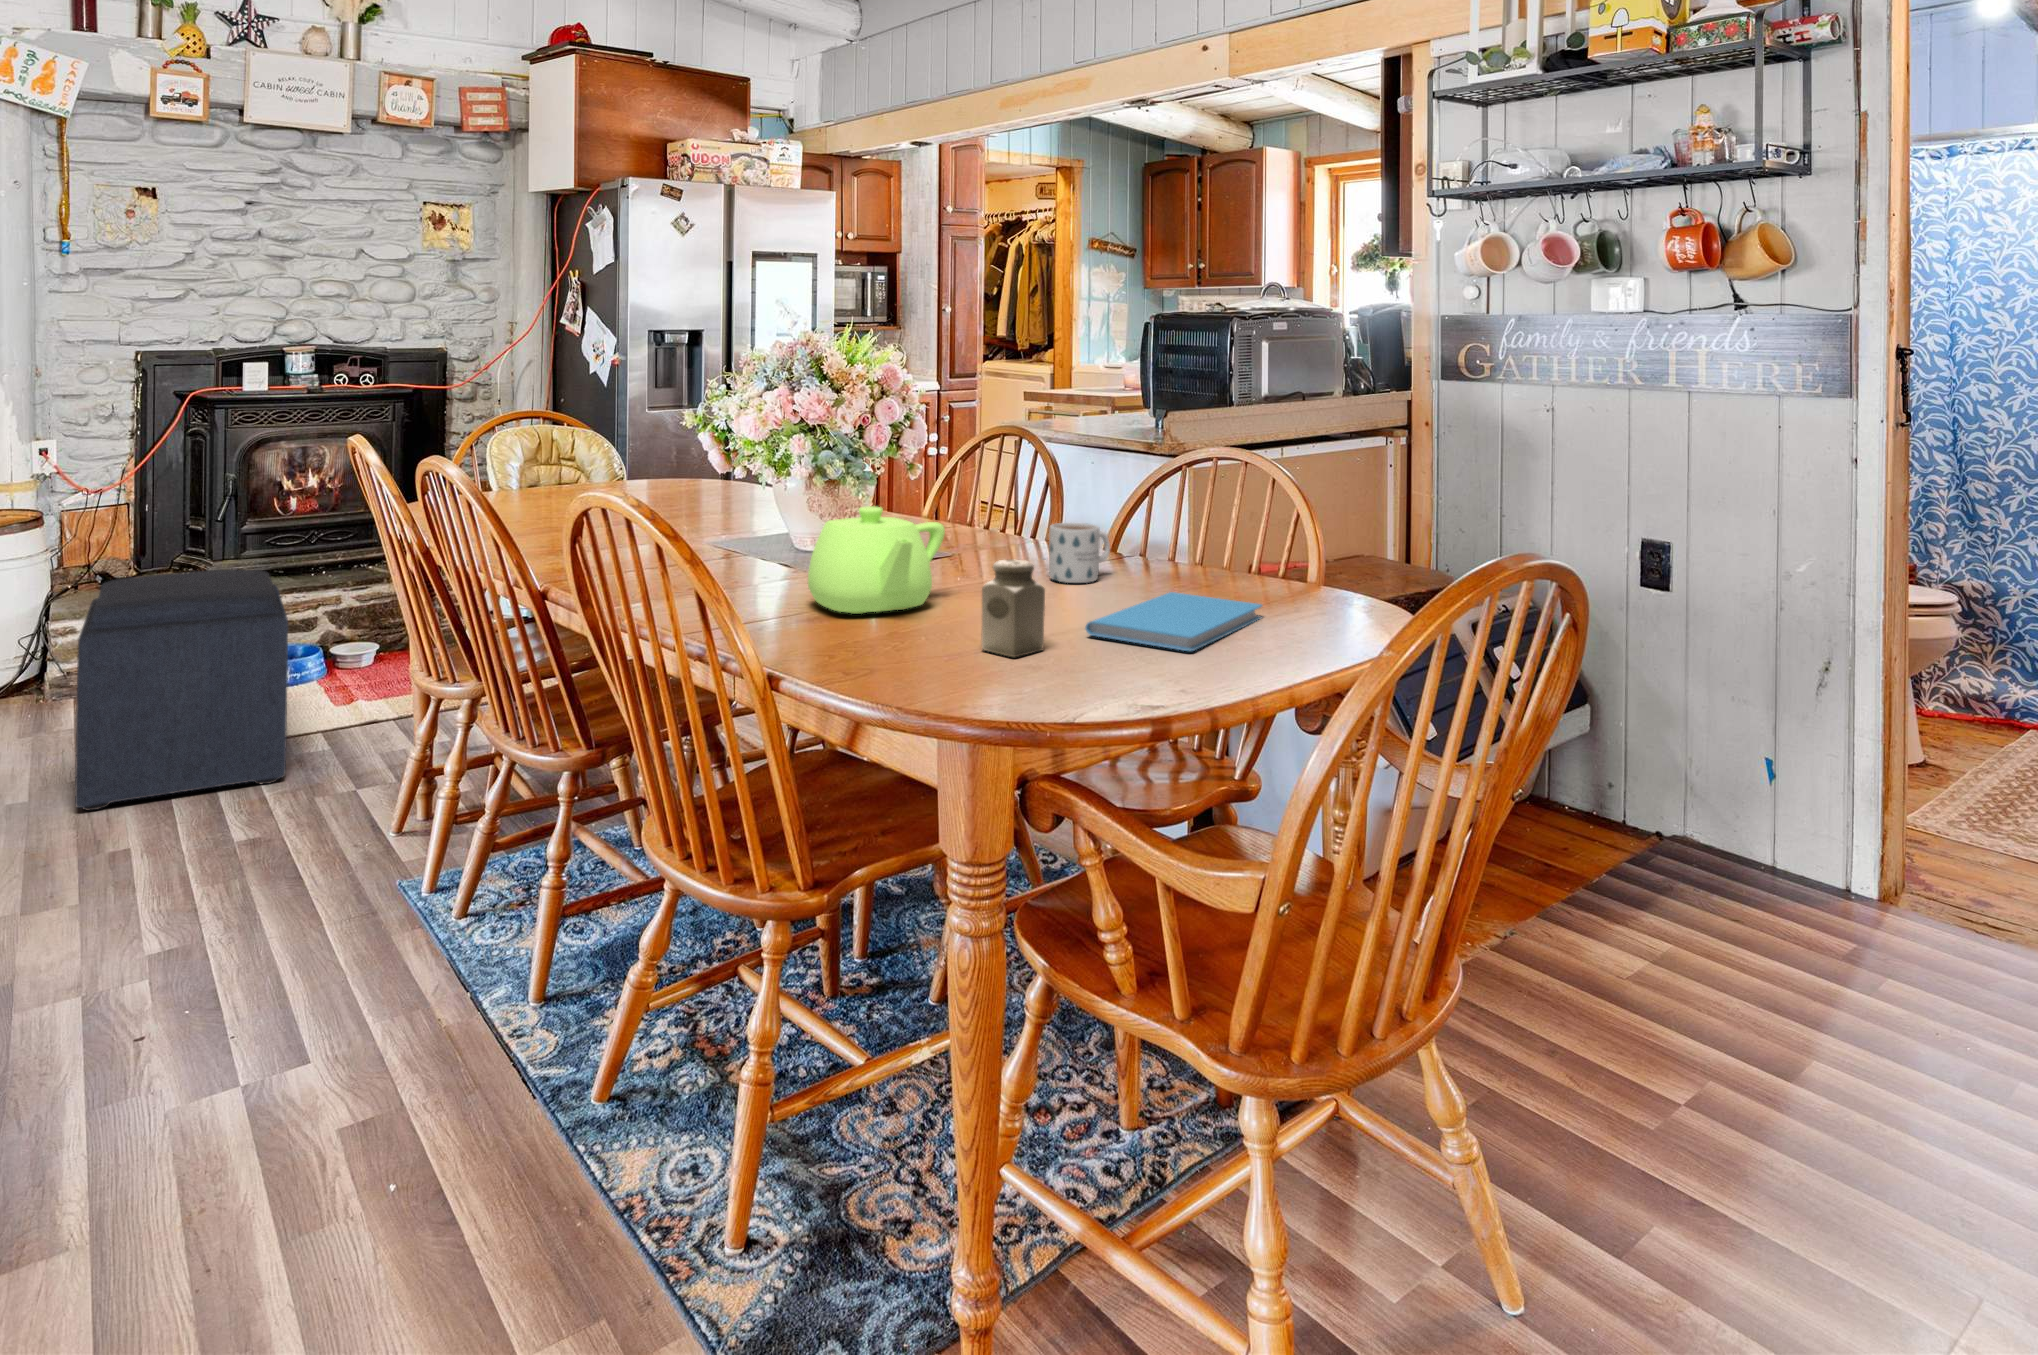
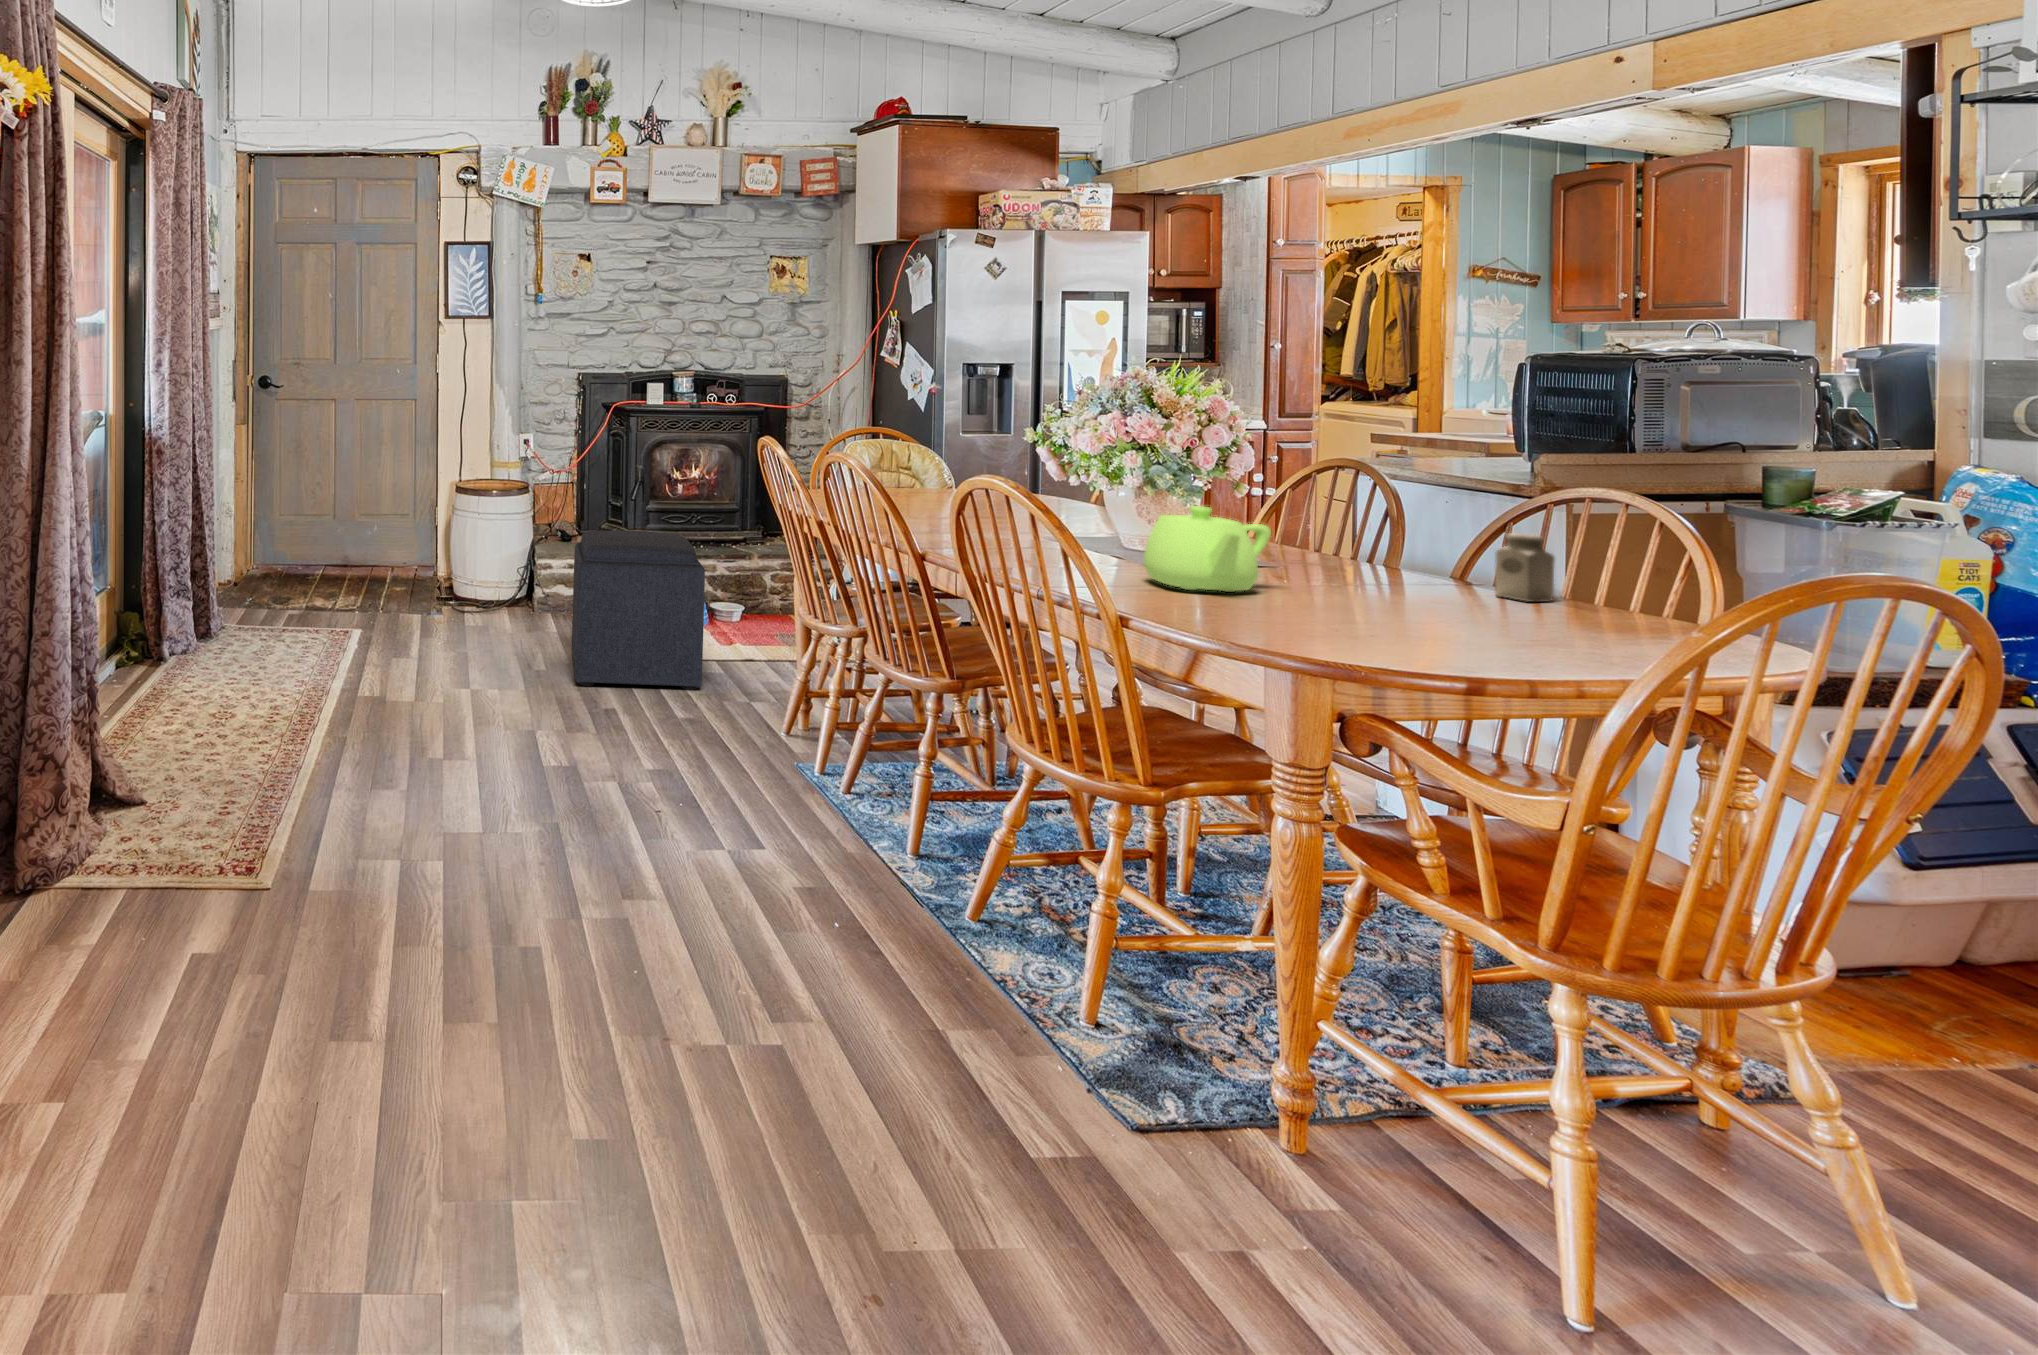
mug: present [1049,523,1110,583] -> none [1380,539,1449,594]
salt shaker: present [981,559,1045,657] -> present [1495,533,1555,602]
book: present [1085,592,1262,651] -> none [1410,606,1617,647]

